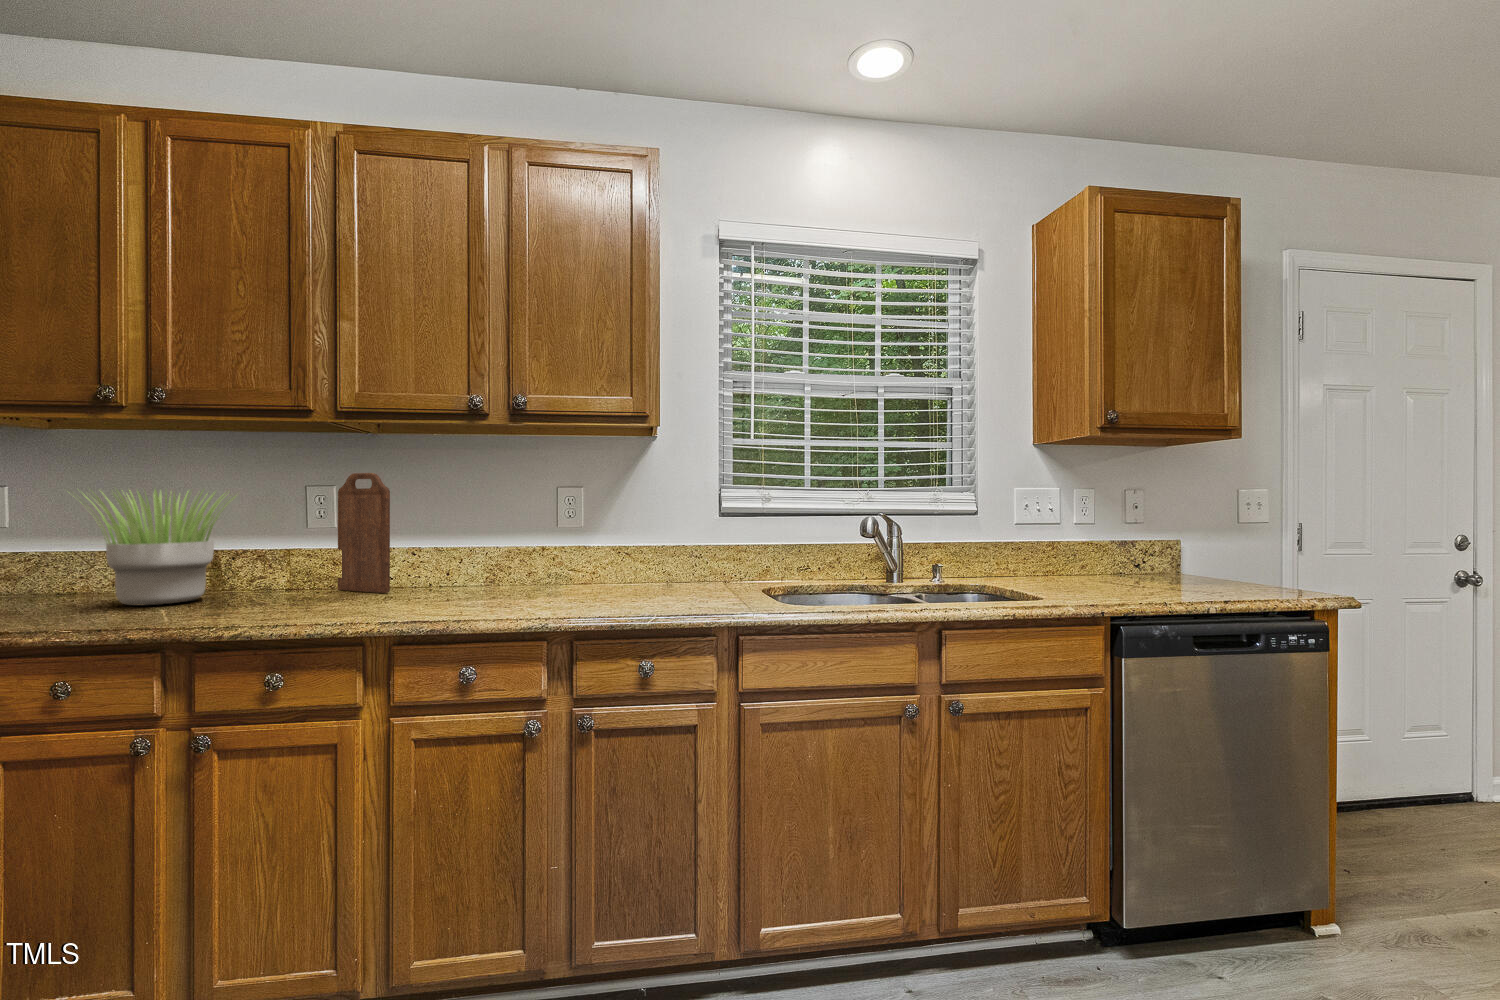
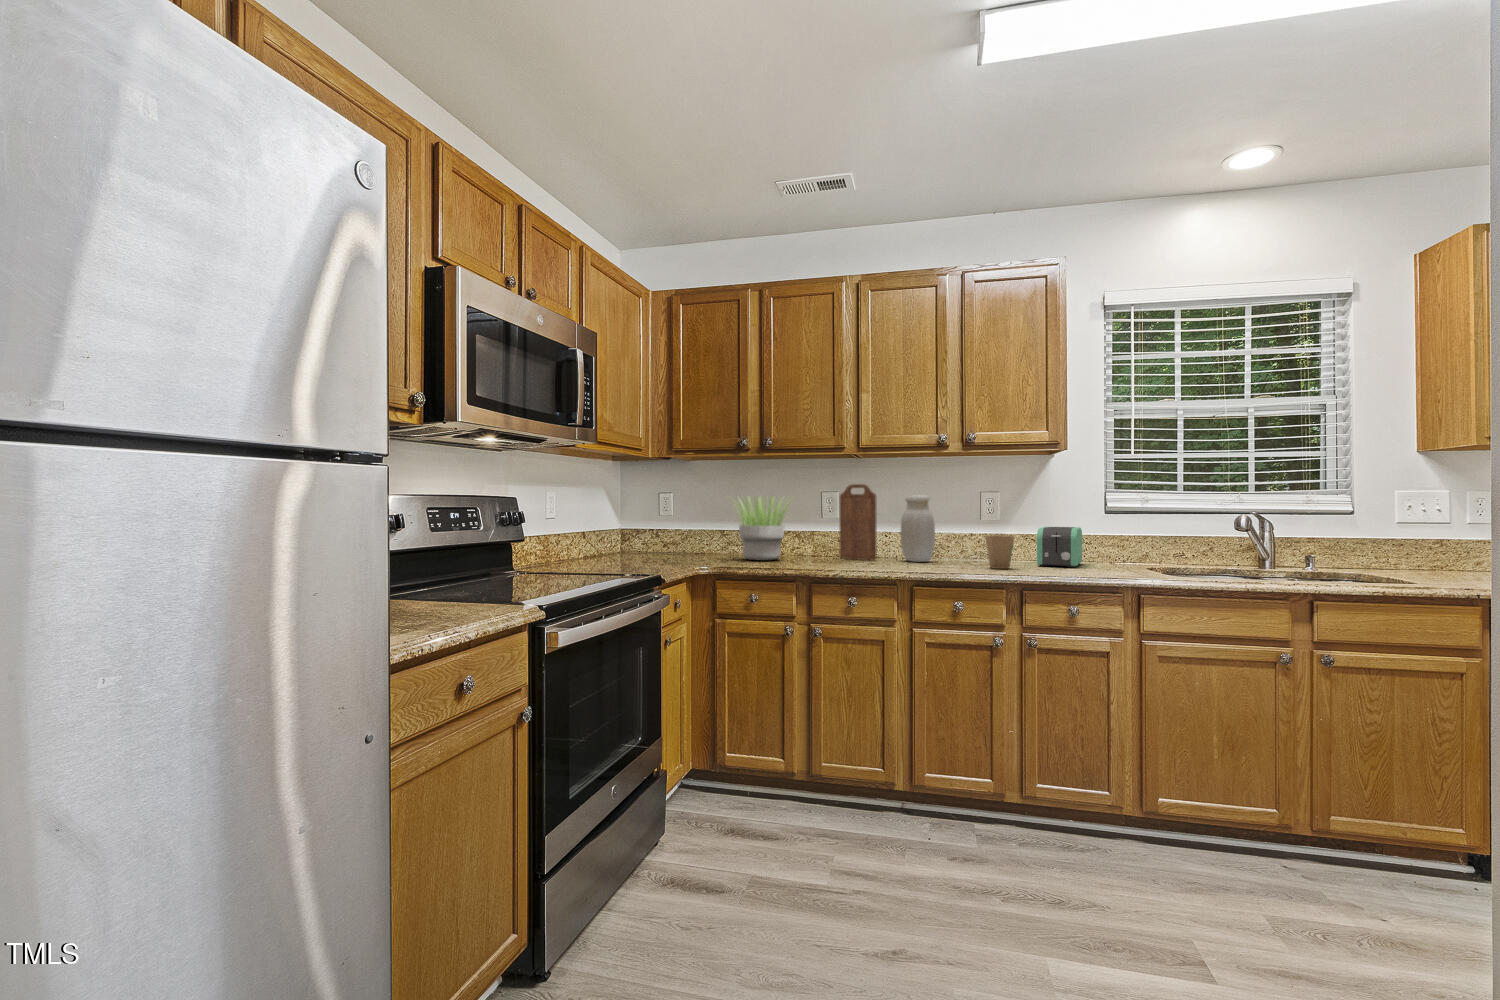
jar: none [431,491,484,592] -> present [901,495,935,562]
toaster: none [624,534,692,592] -> present [1037,527,1082,567]
paper cup: none [538,551,582,603] -> present [985,535,1014,569]

